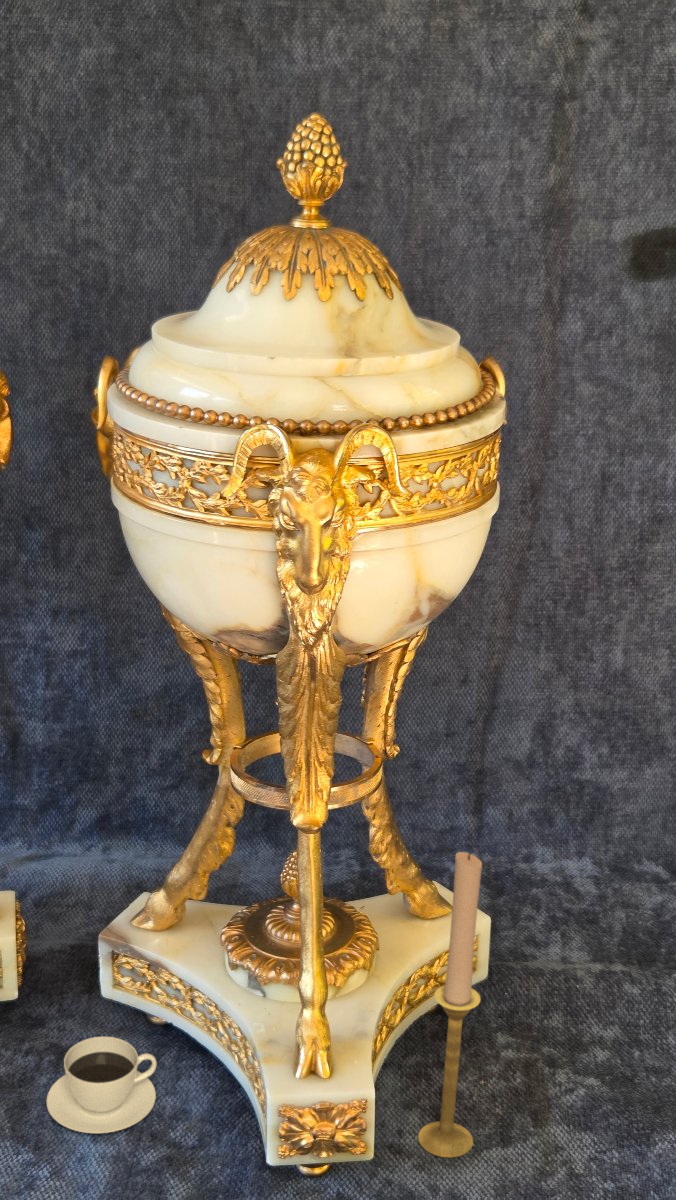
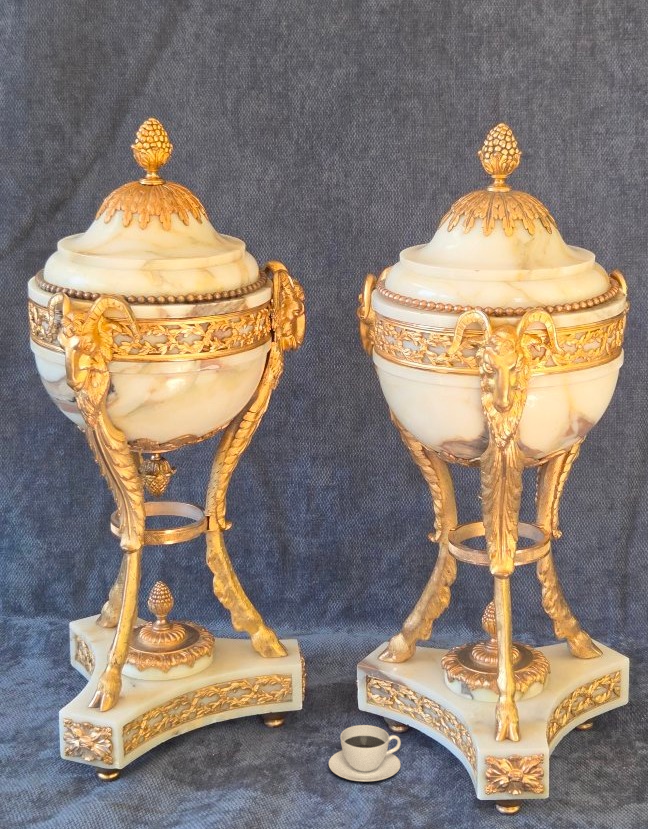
candlestick: present [418,852,482,1157] -> none [579,589,618,802]

